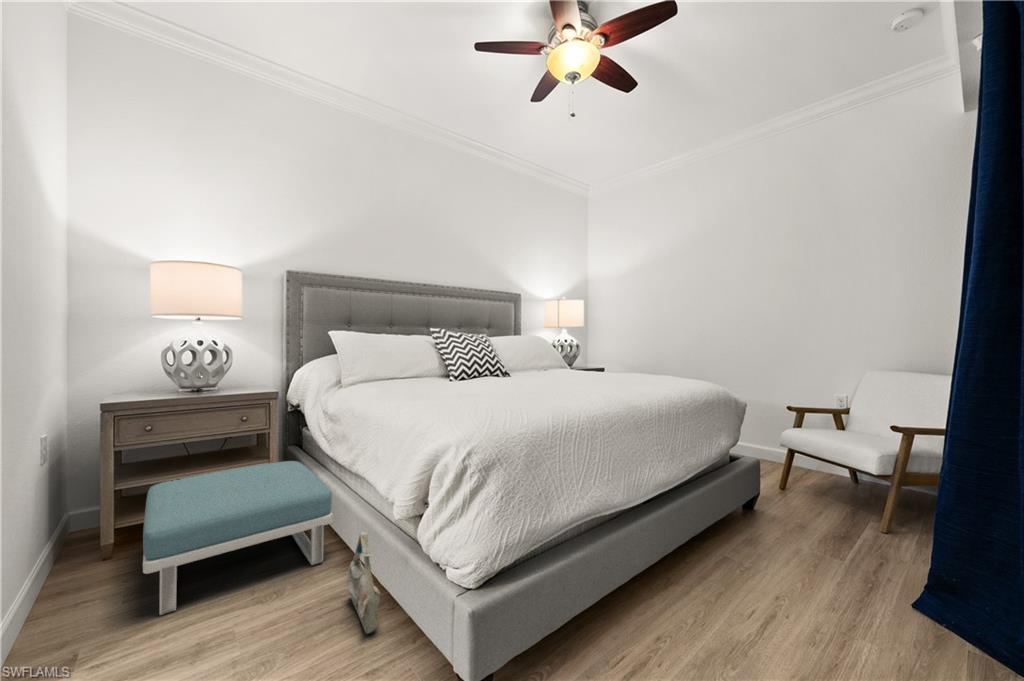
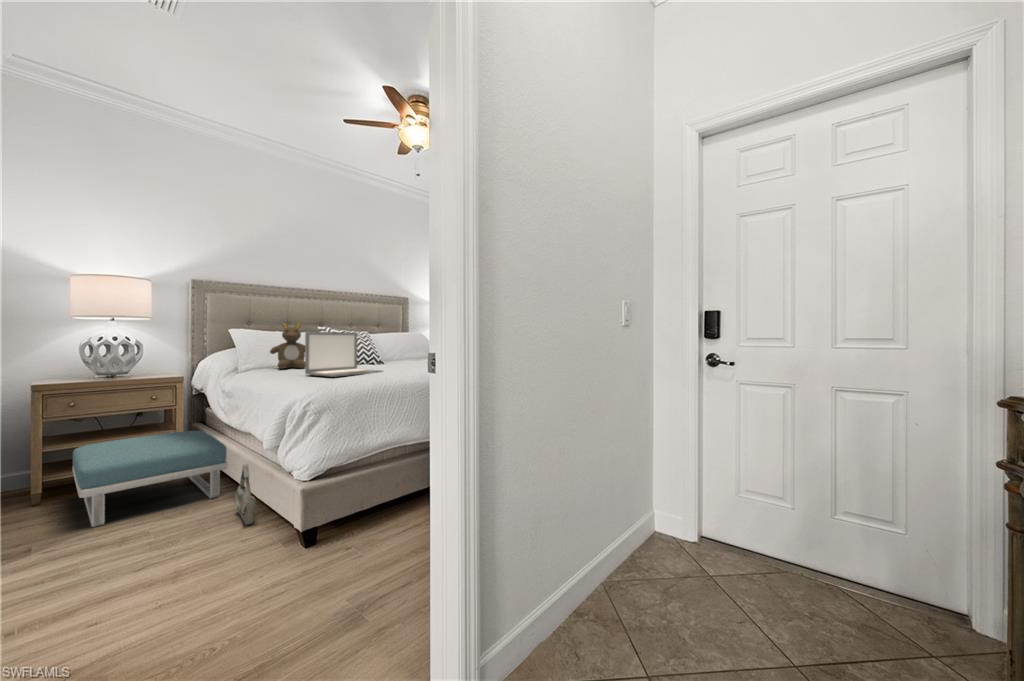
teddy bear: none [378,322,428,382] -> present [270,323,305,369]
laptop: none [434,332,536,399] -> present [305,332,382,377]

